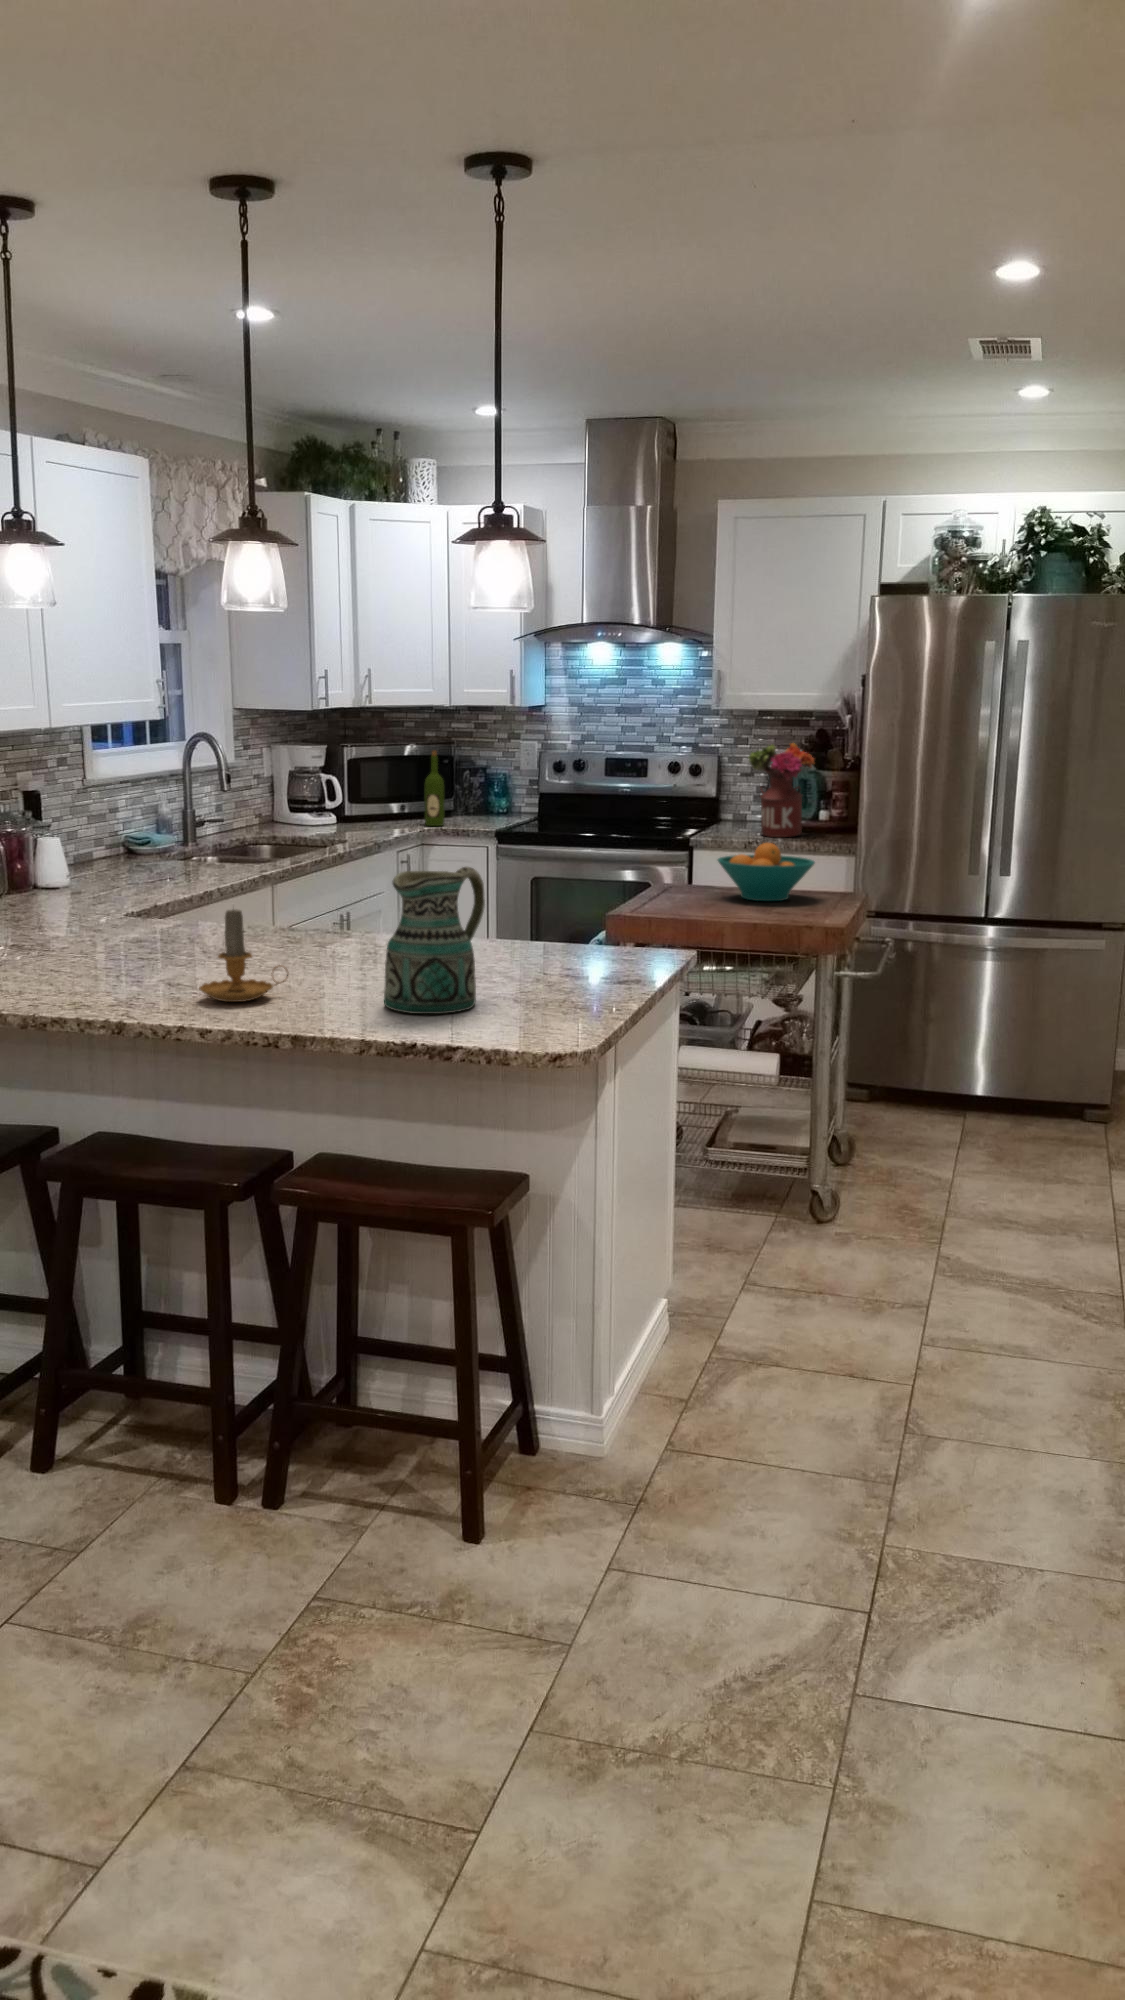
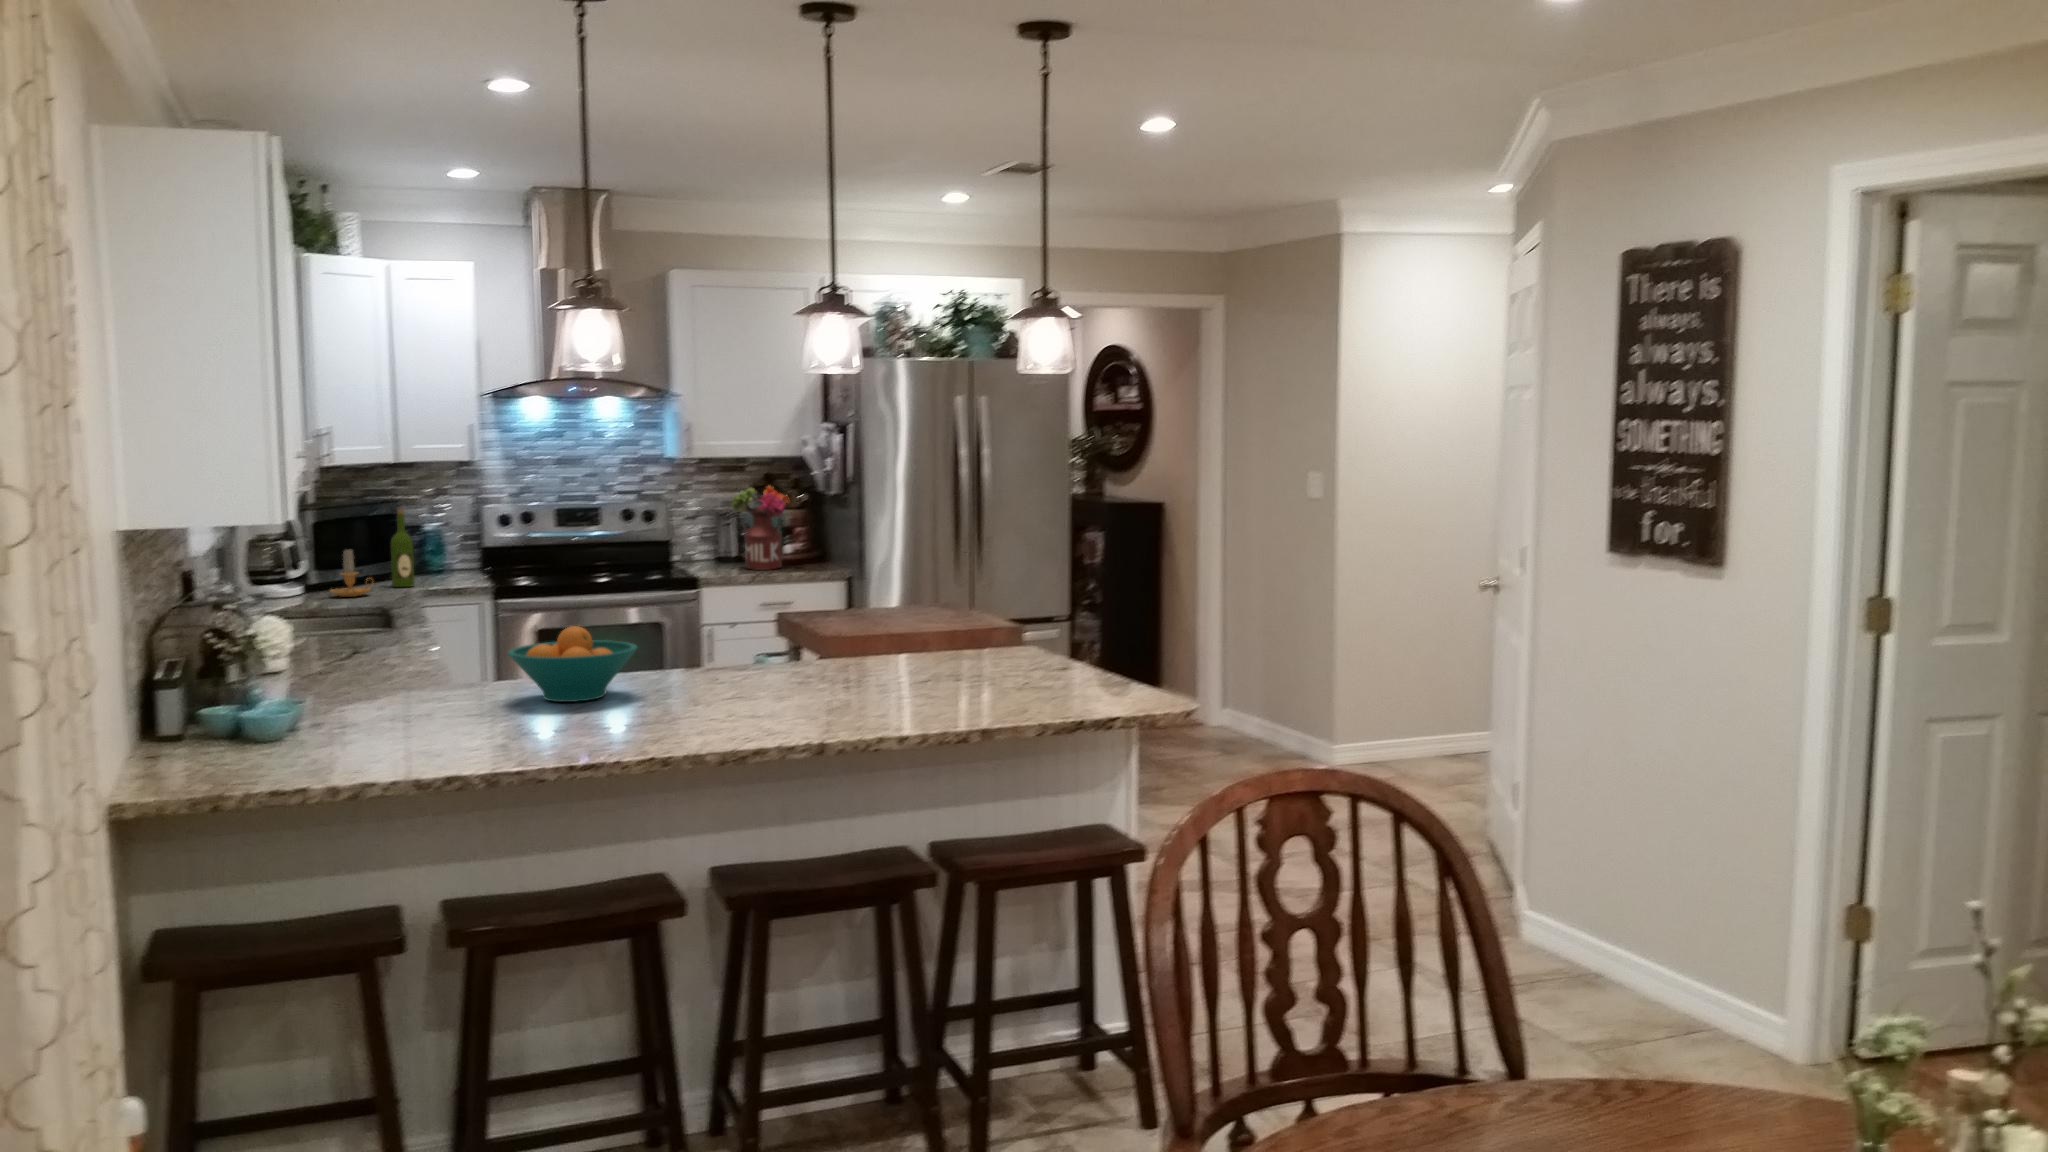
fruit bowl: present [718,843,815,901] -> present [508,626,637,702]
ceramic pitcher: present [384,867,485,1014] -> none [963,580,1041,704]
candle: present [199,909,287,1002] -> present [331,549,370,597]

